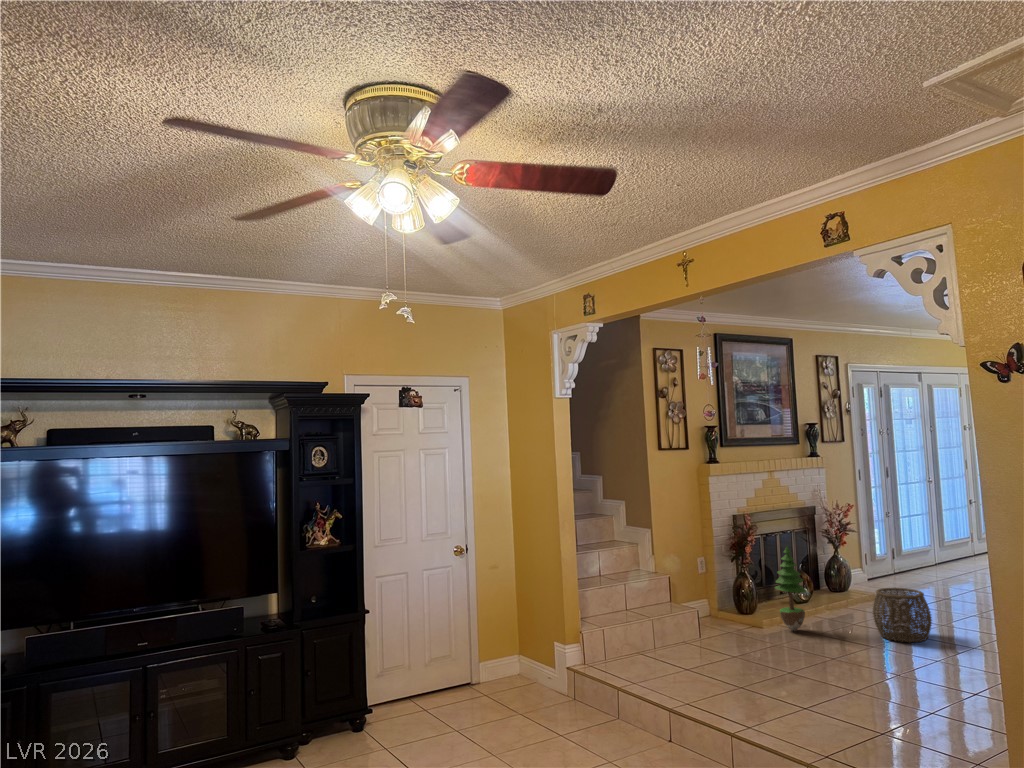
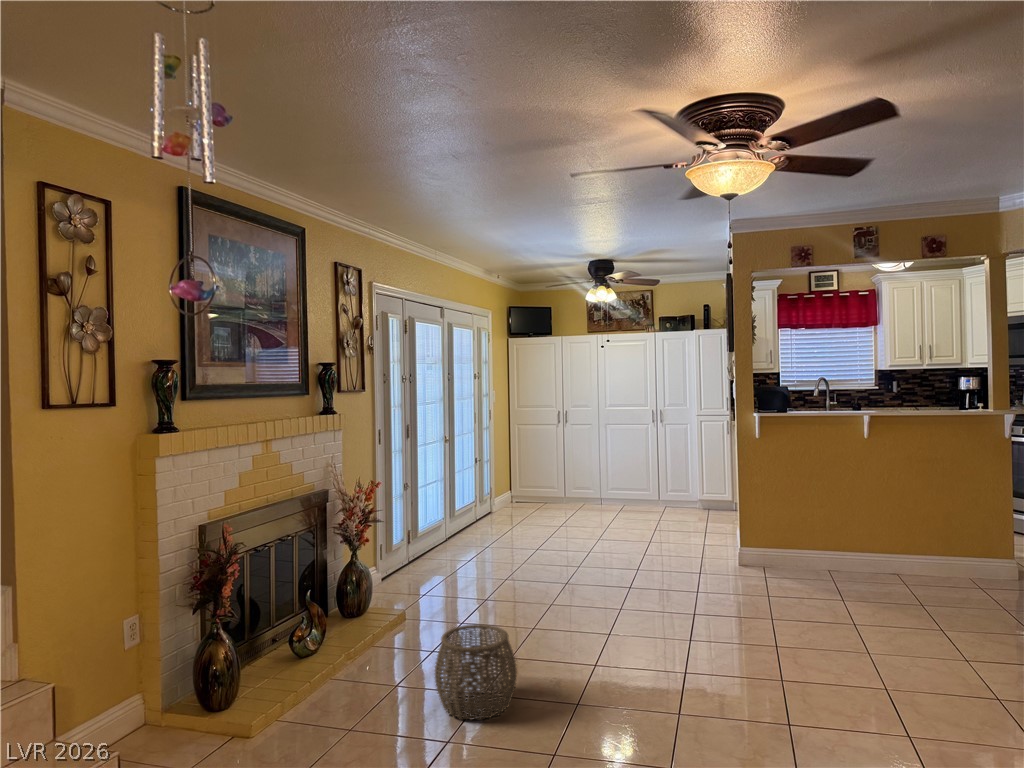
potted tree: present [775,546,806,631] -> none [277,583,334,734]

